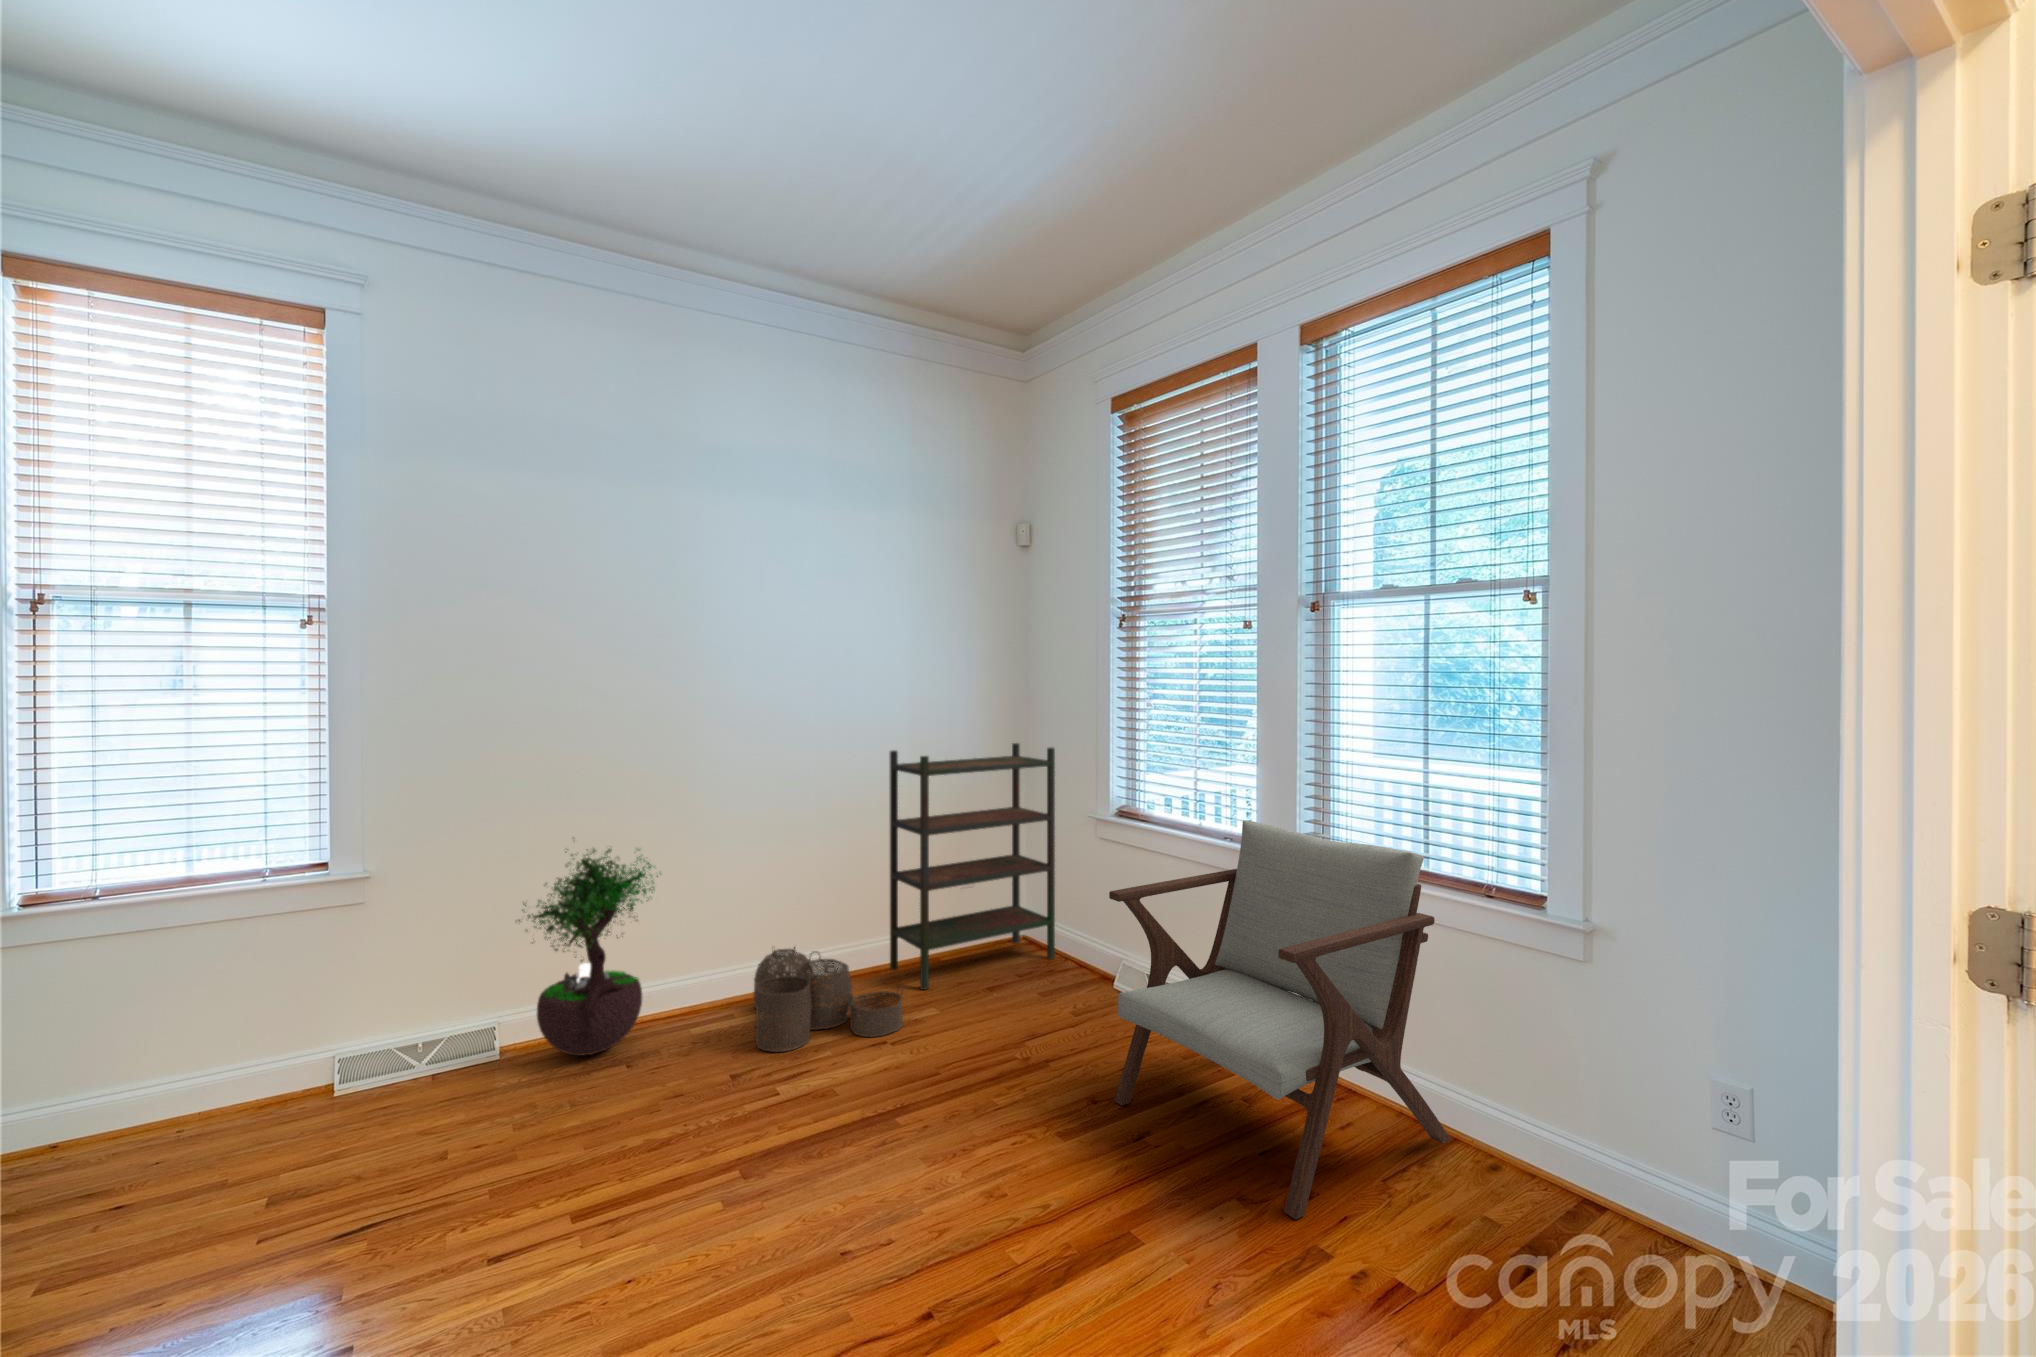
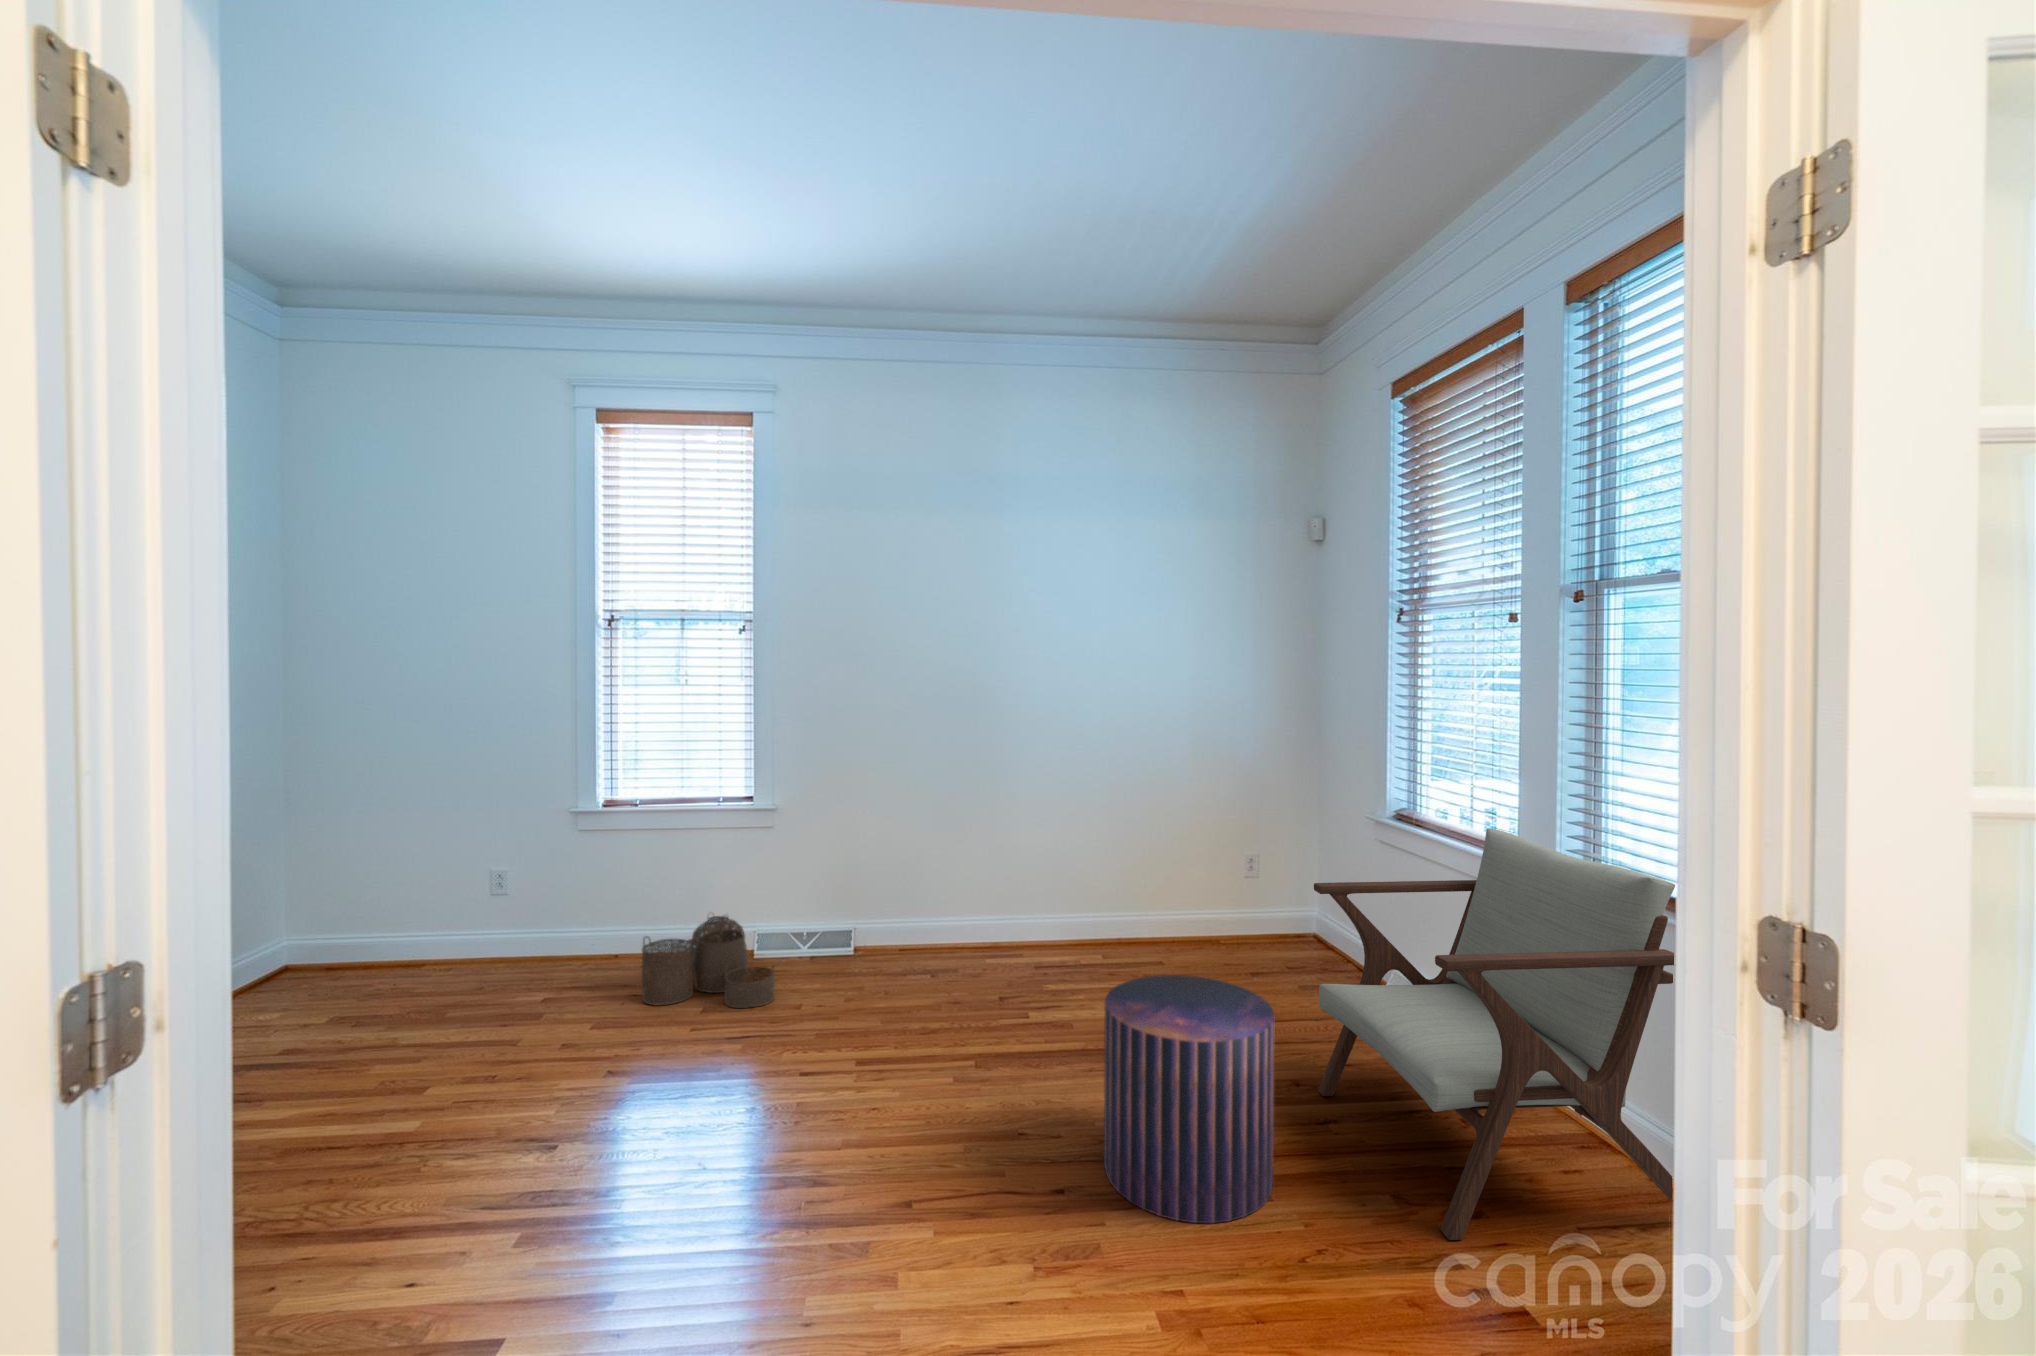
bookshelf: present [889,743,1055,990] -> none [1168,738,1335,962]
potted tree: present [519,840,661,1056] -> none [858,792,962,962]
woven basket: present [754,947,903,1052] -> present [642,916,774,1008]
pouf: none [950,1009,1132,1290] -> present [1104,975,1274,1223]

